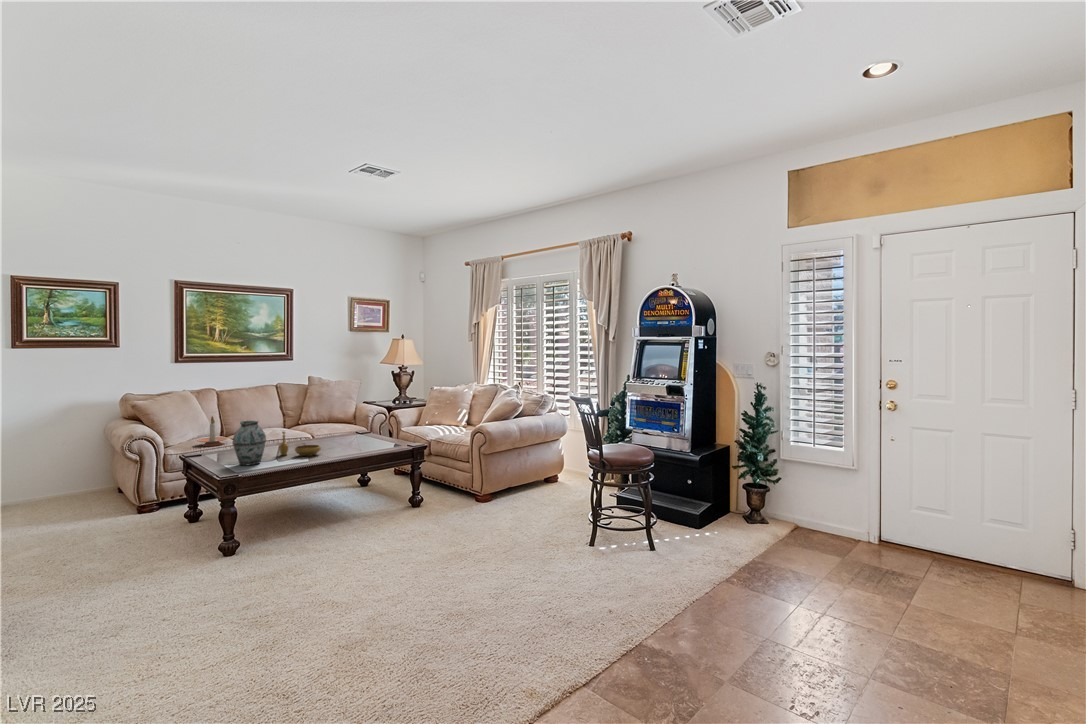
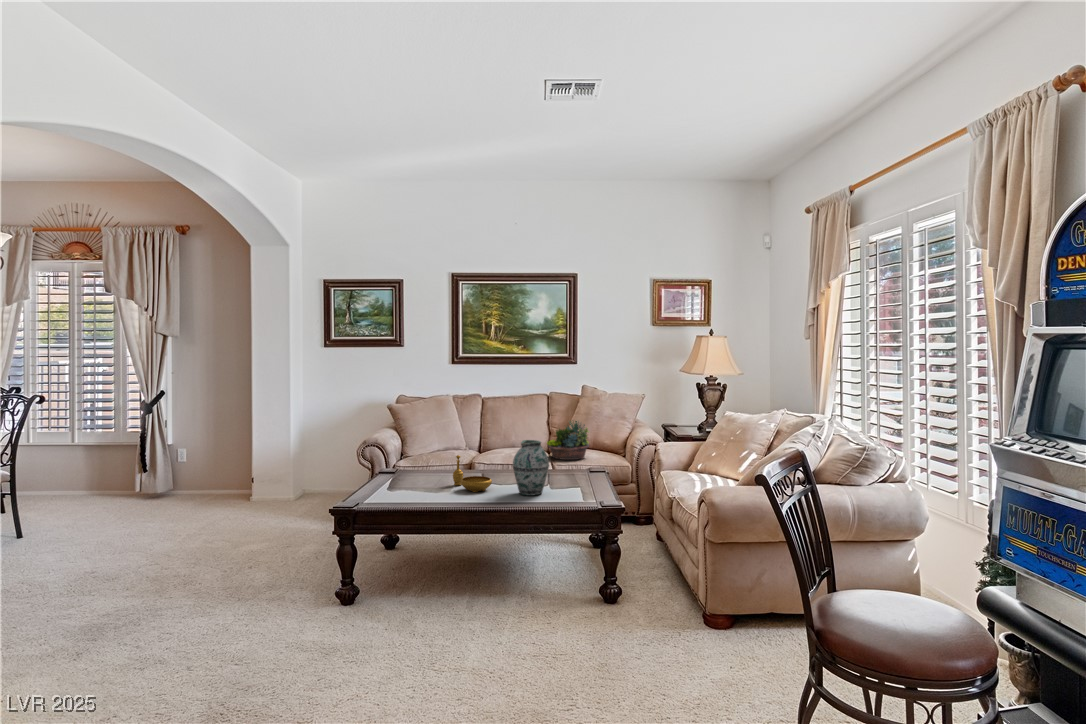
succulent planter: none [301,402,338,433] -> present [547,421,589,460]
candle holder: present [197,416,228,446] -> none [427,426,458,461]
vase: present [233,421,266,465] -> present [513,440,549,496]

